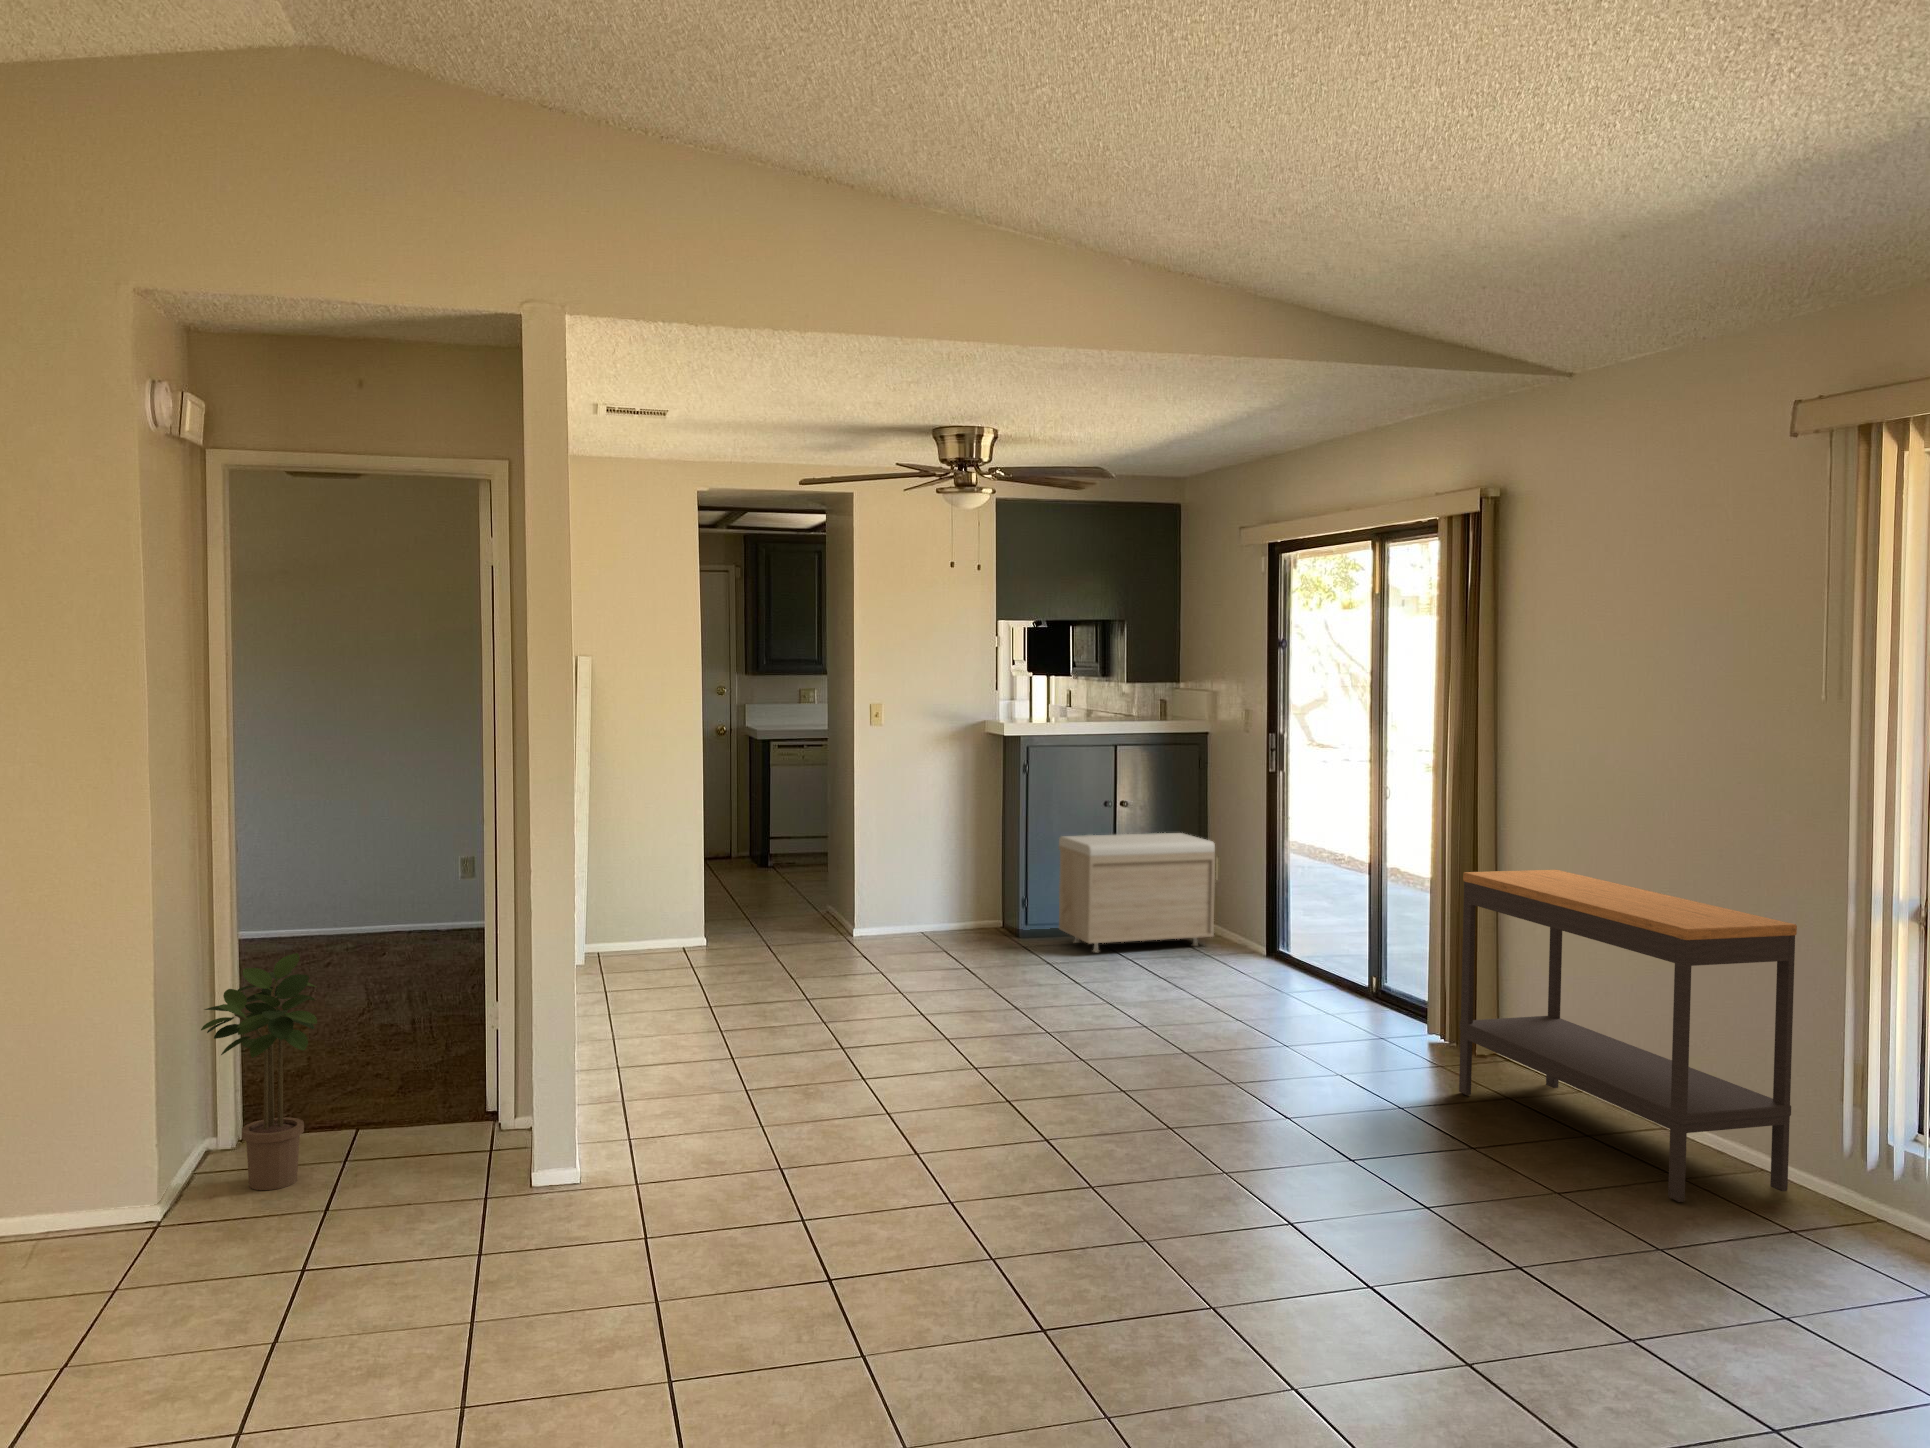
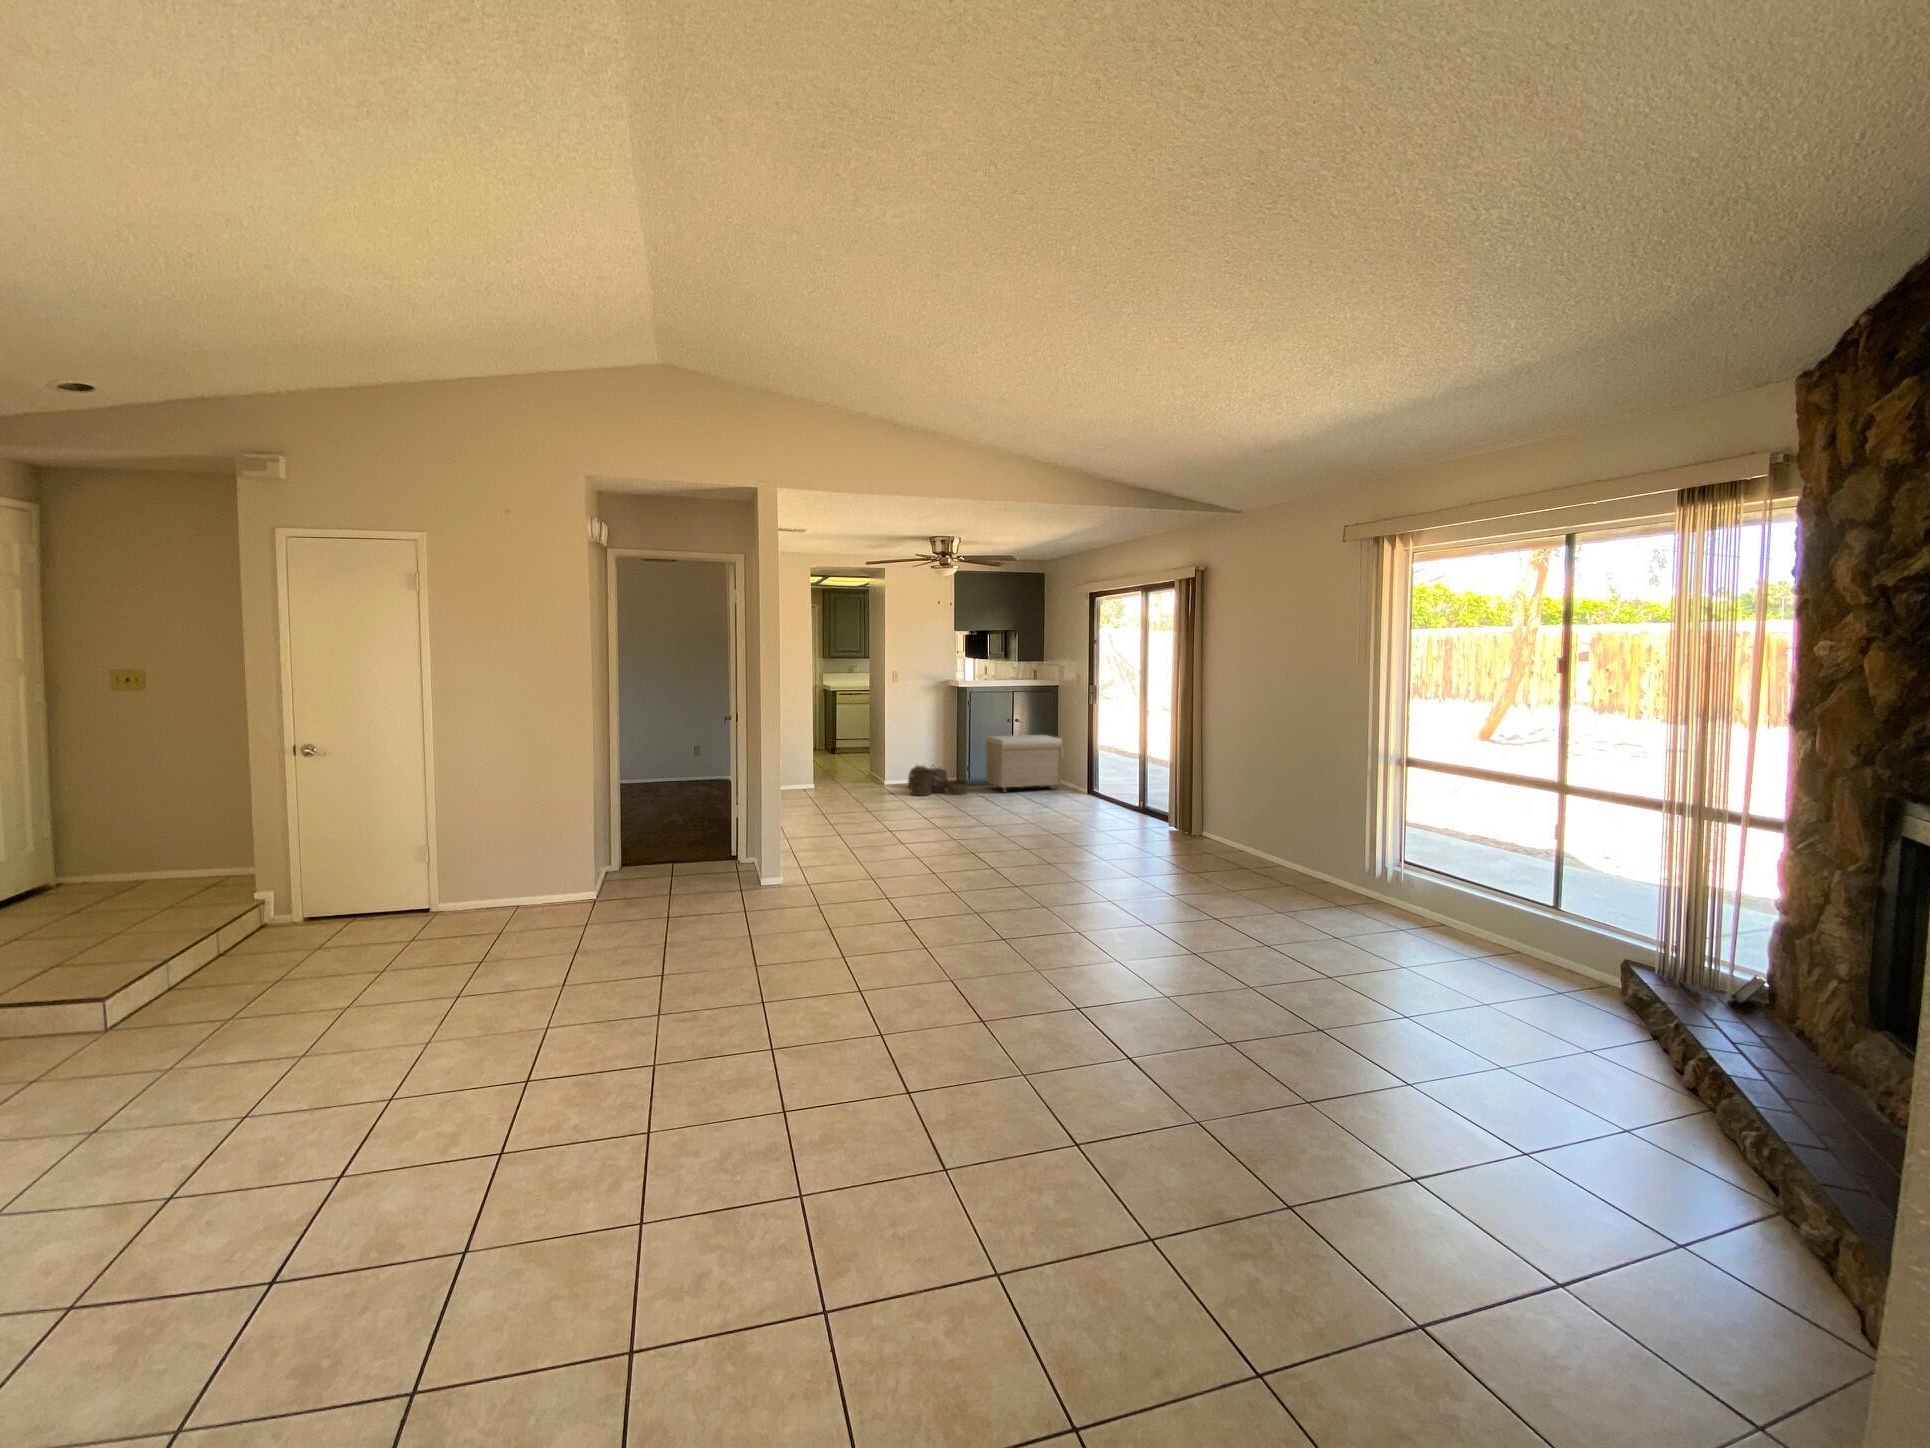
console table: present [1459,870,1797,1202] -> none [1185,746,1343,892]
woven basket: none [900,892,1019,960] -> present [908,765,967,795]
potted plant: present [201,953,317,1190] -> none [611,781,665,888]

